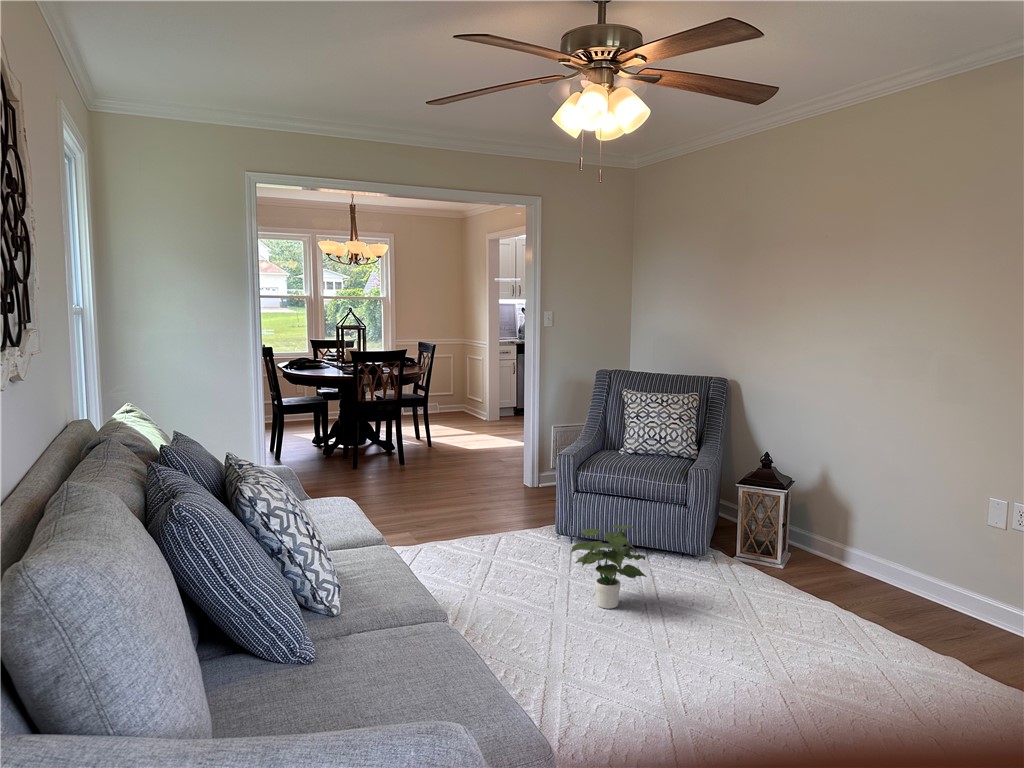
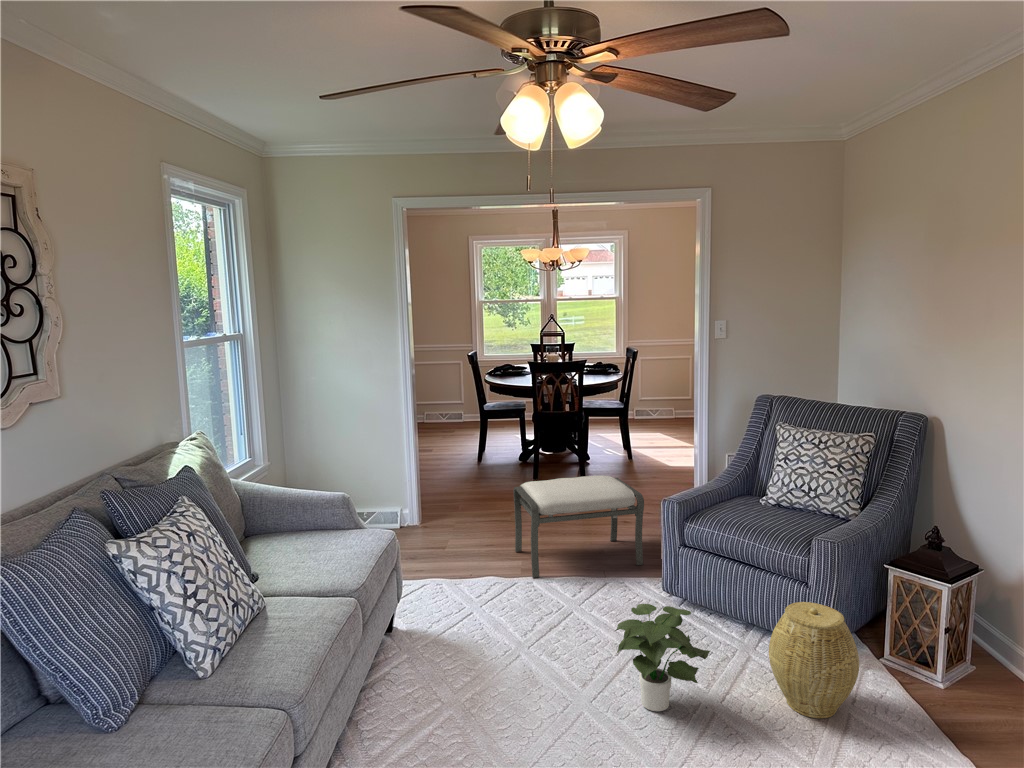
ottoman: none [395,448,519,543] -> present [513,476,644,578]
woven basket: none [676,511,739,592] -> present [769,602,859,718]

